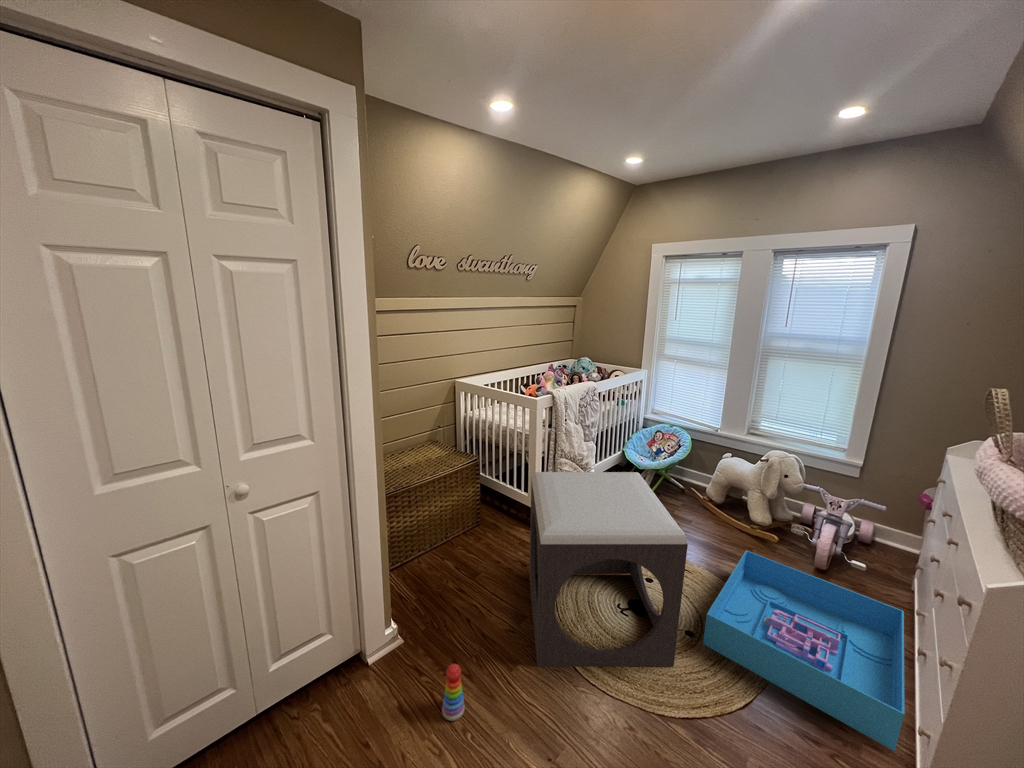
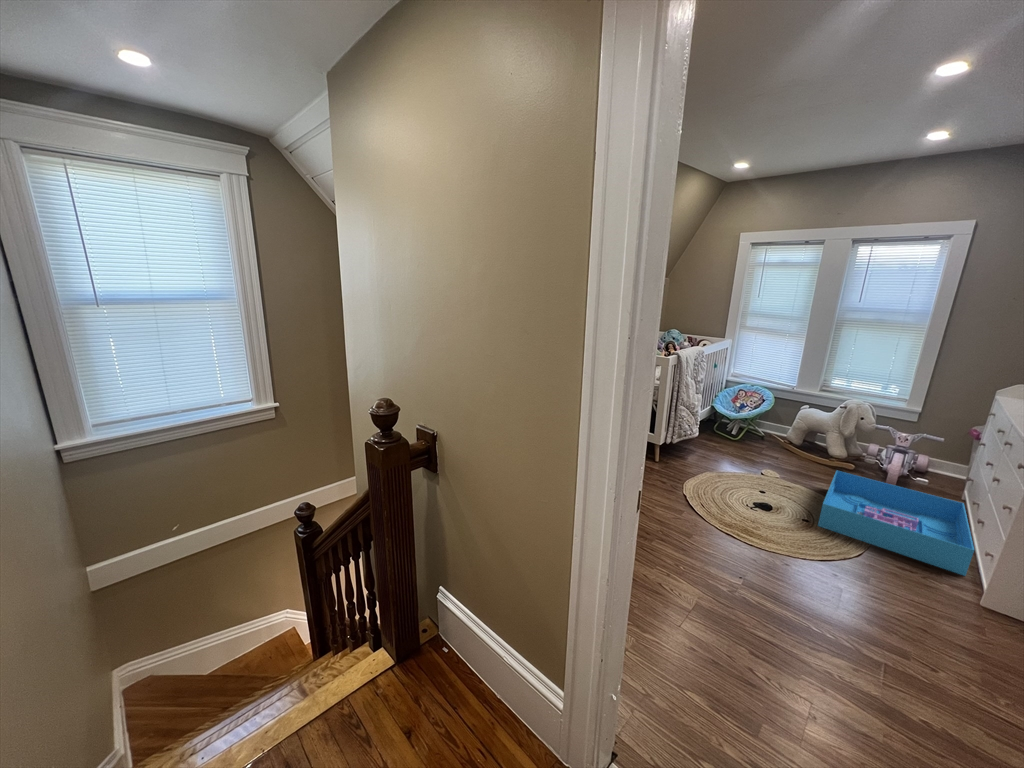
footstool: present [530,472,688,667] -> none [671,409,822,536]
stacking toy: present [442,664,465,721] -> none [657,523,674,559]

